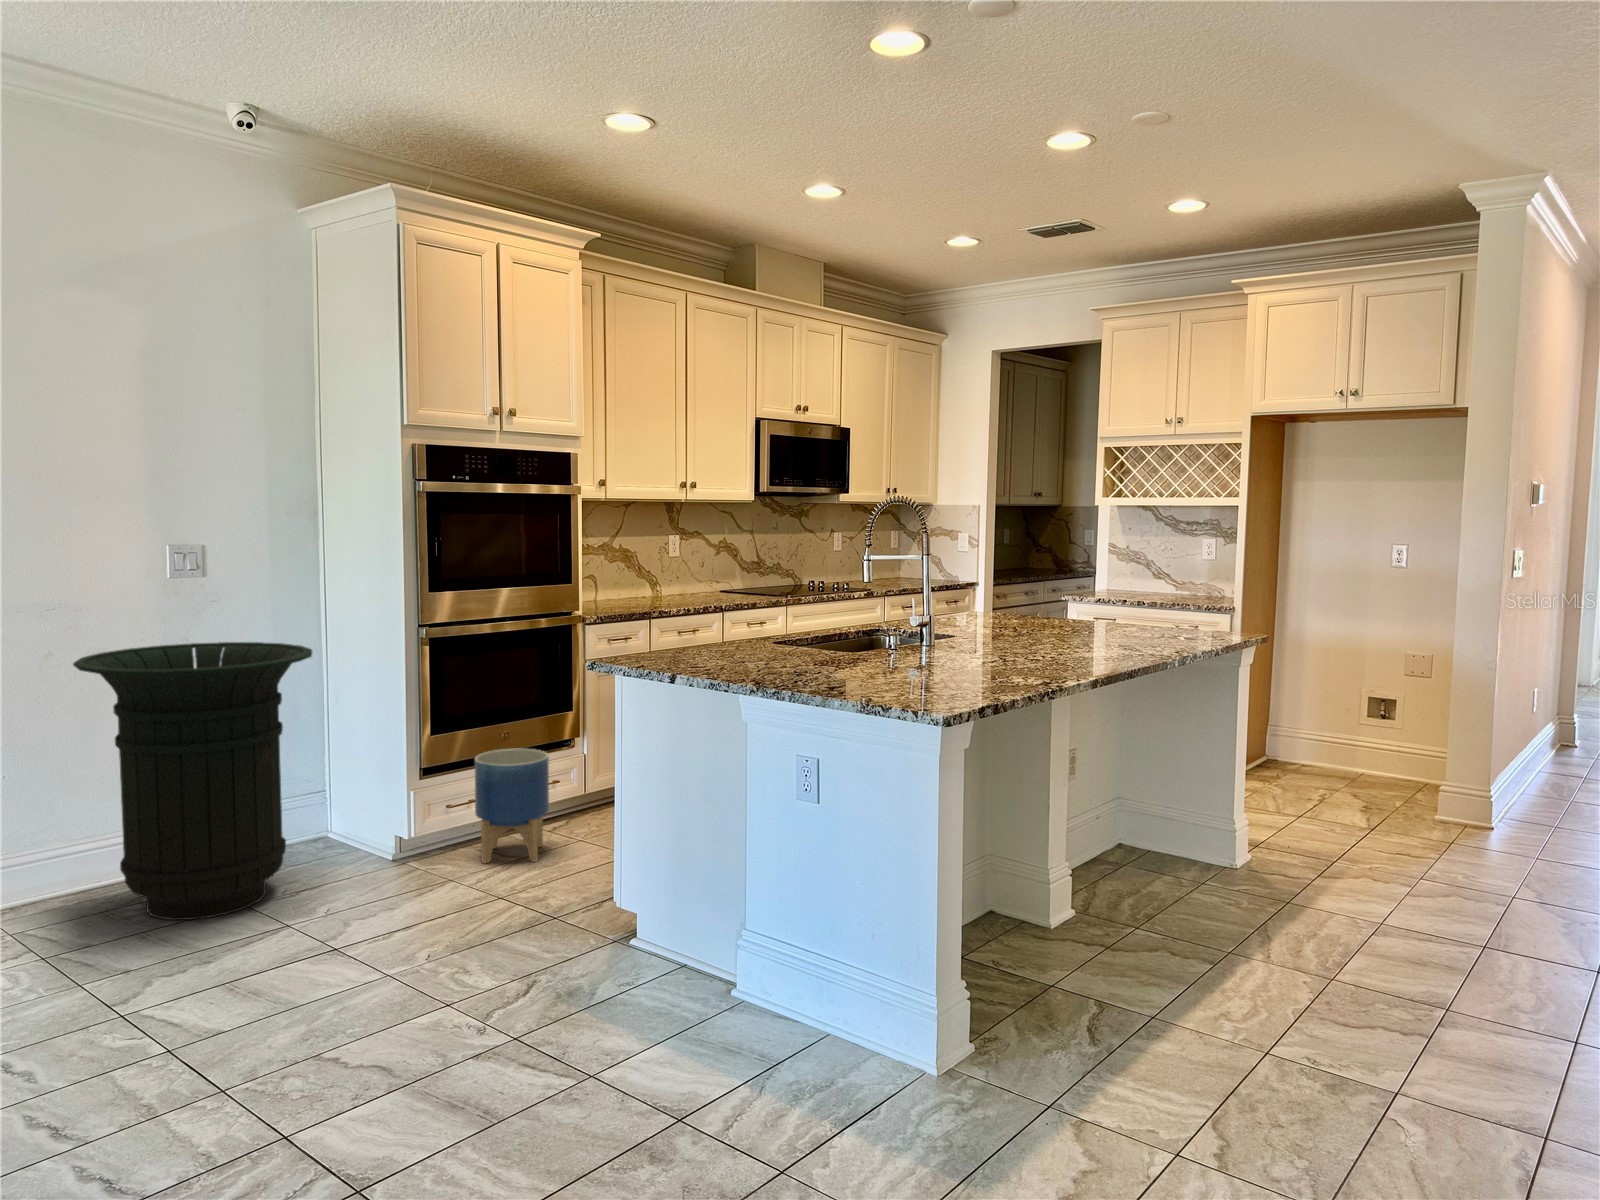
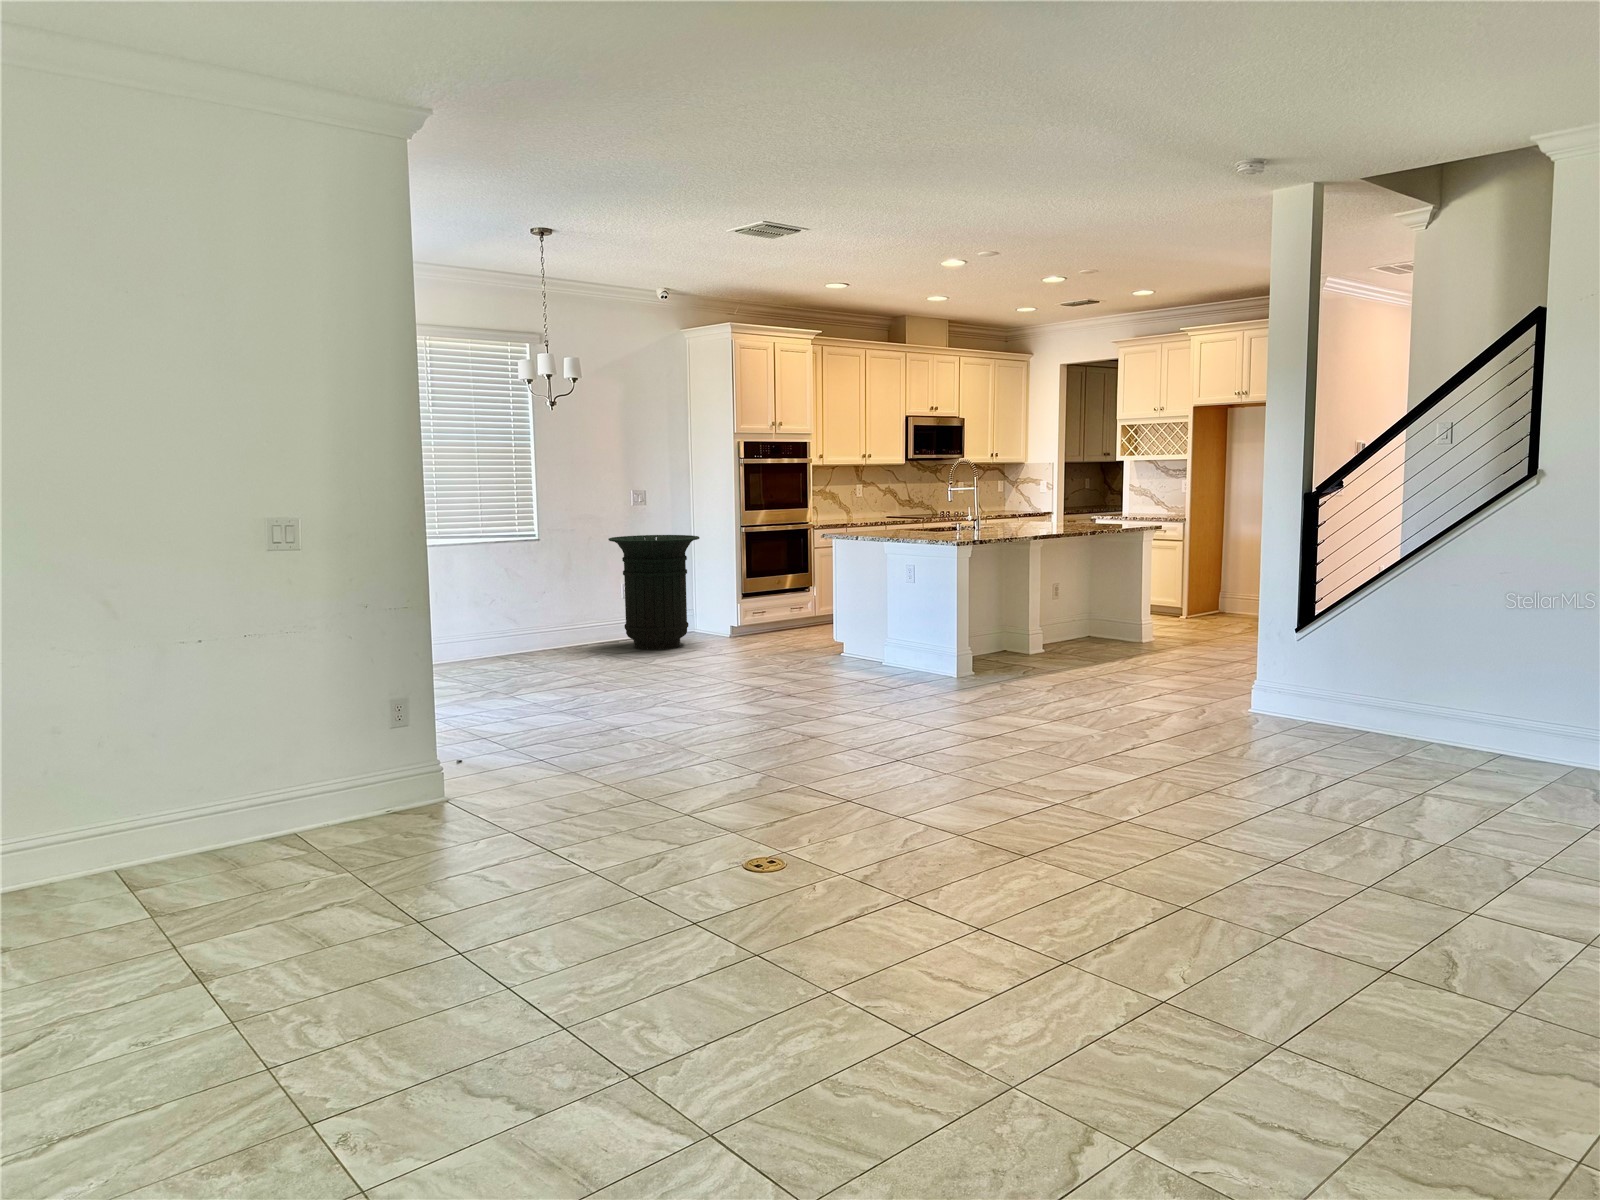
planter: present [475,749,549,863] -> none [766,588,800,639]

